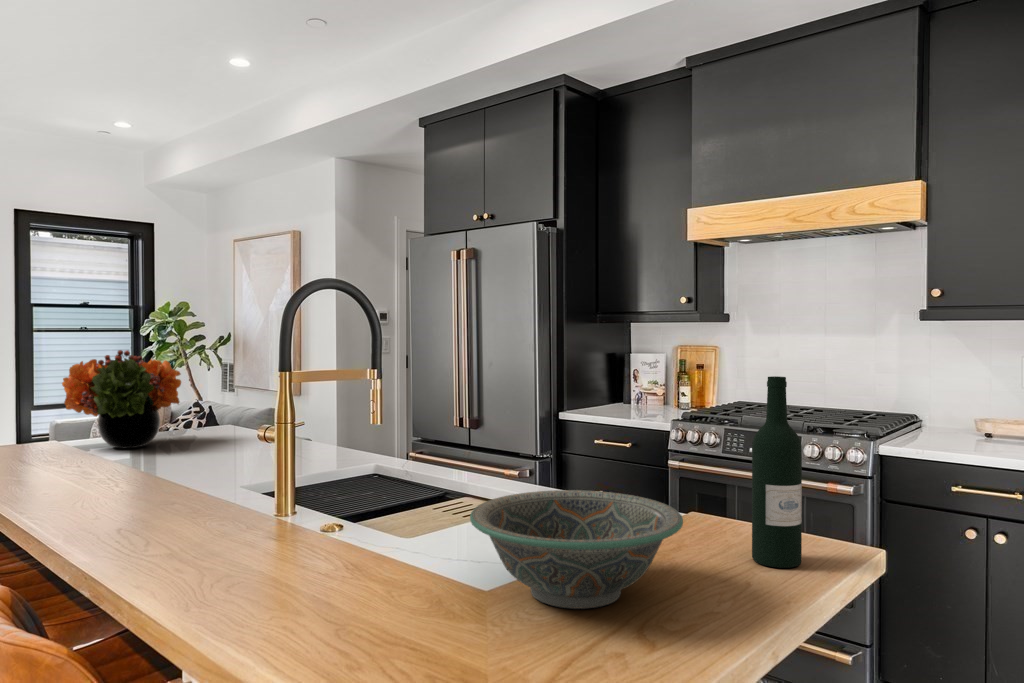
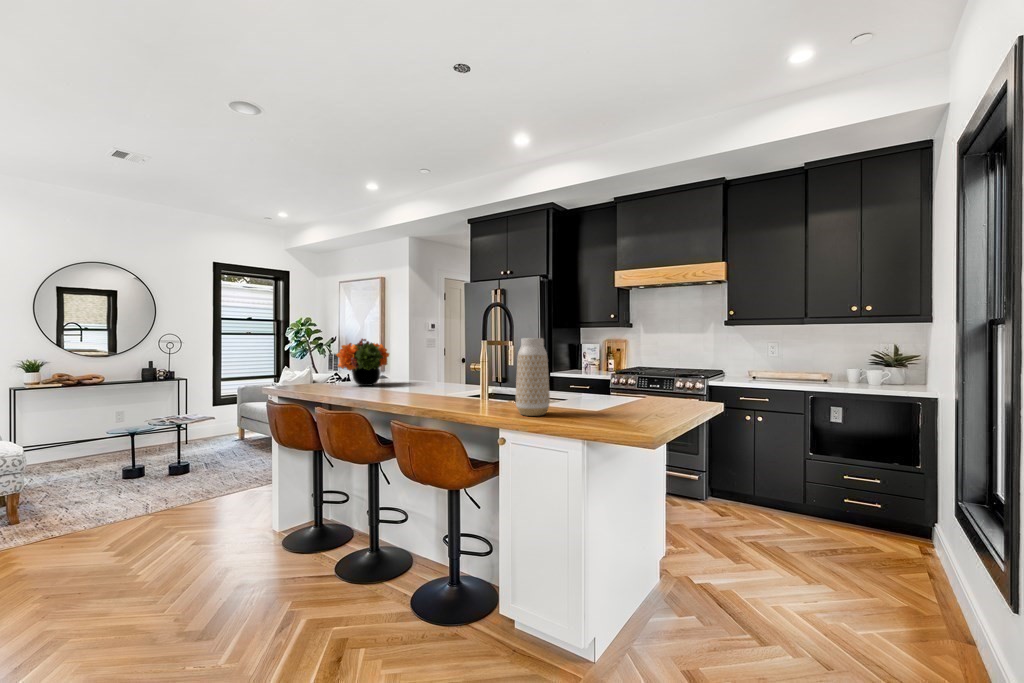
vase: none [220,376,324,609] -> present [516,338,550,416]
wine bottle: present [752,376,802,568] -> none [682,340,700,406]
decorative bowl: present [470,490,683,609] -> none [596,381,669,414]

